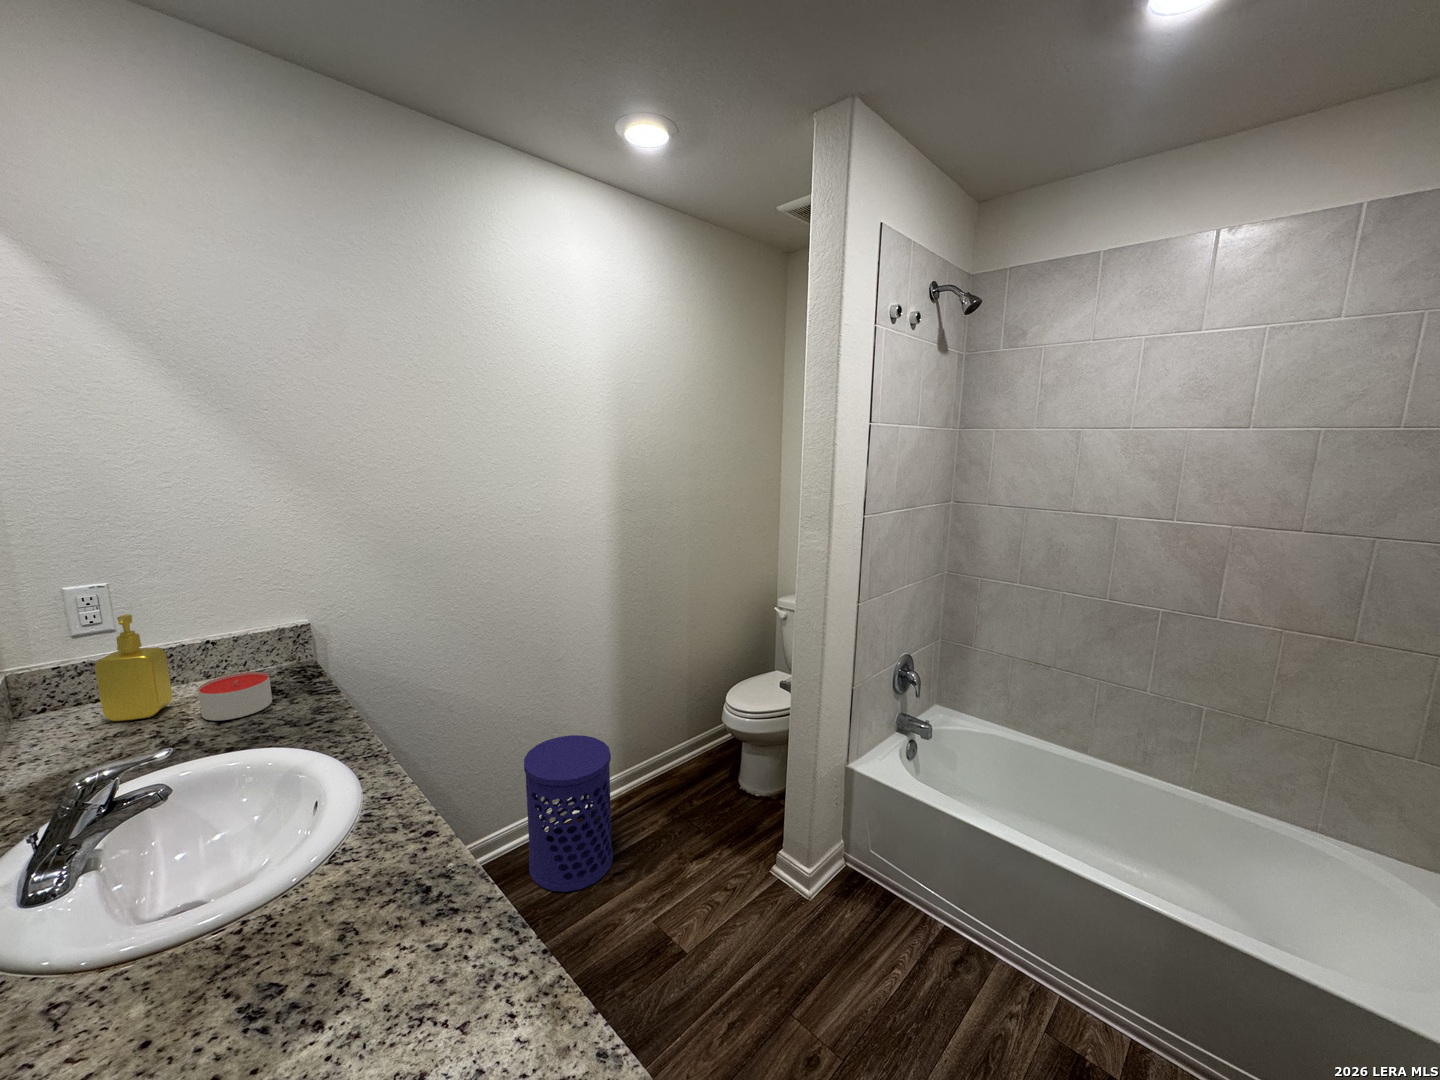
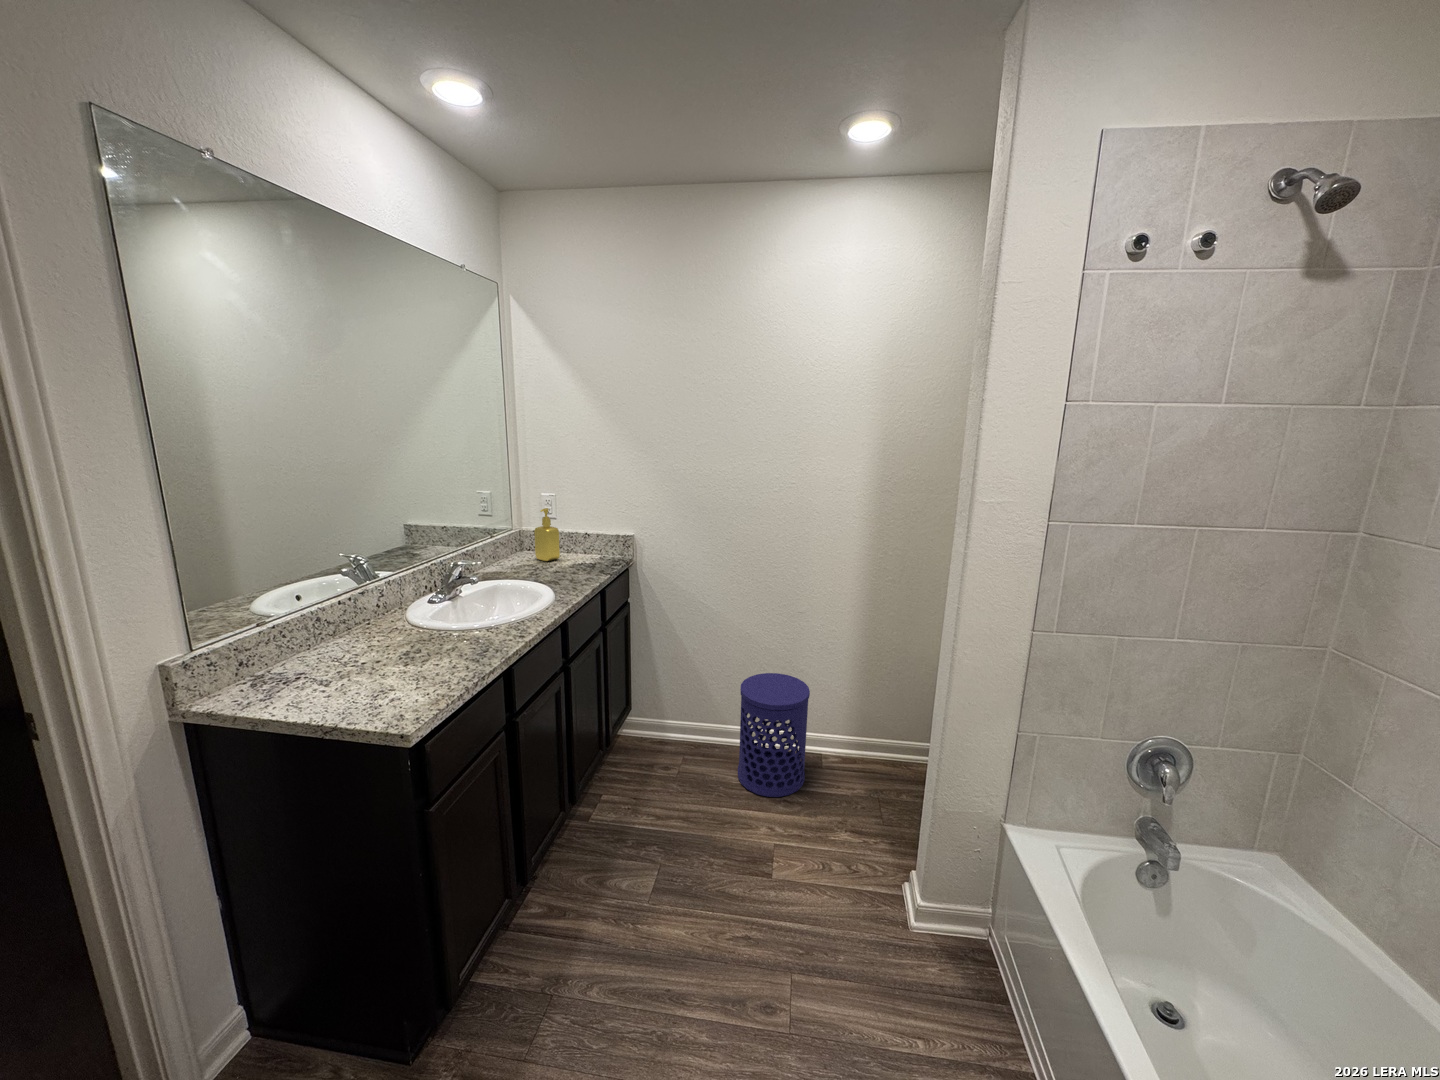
candle: present [198,672,272,721] -> none [556,550,587,571]

